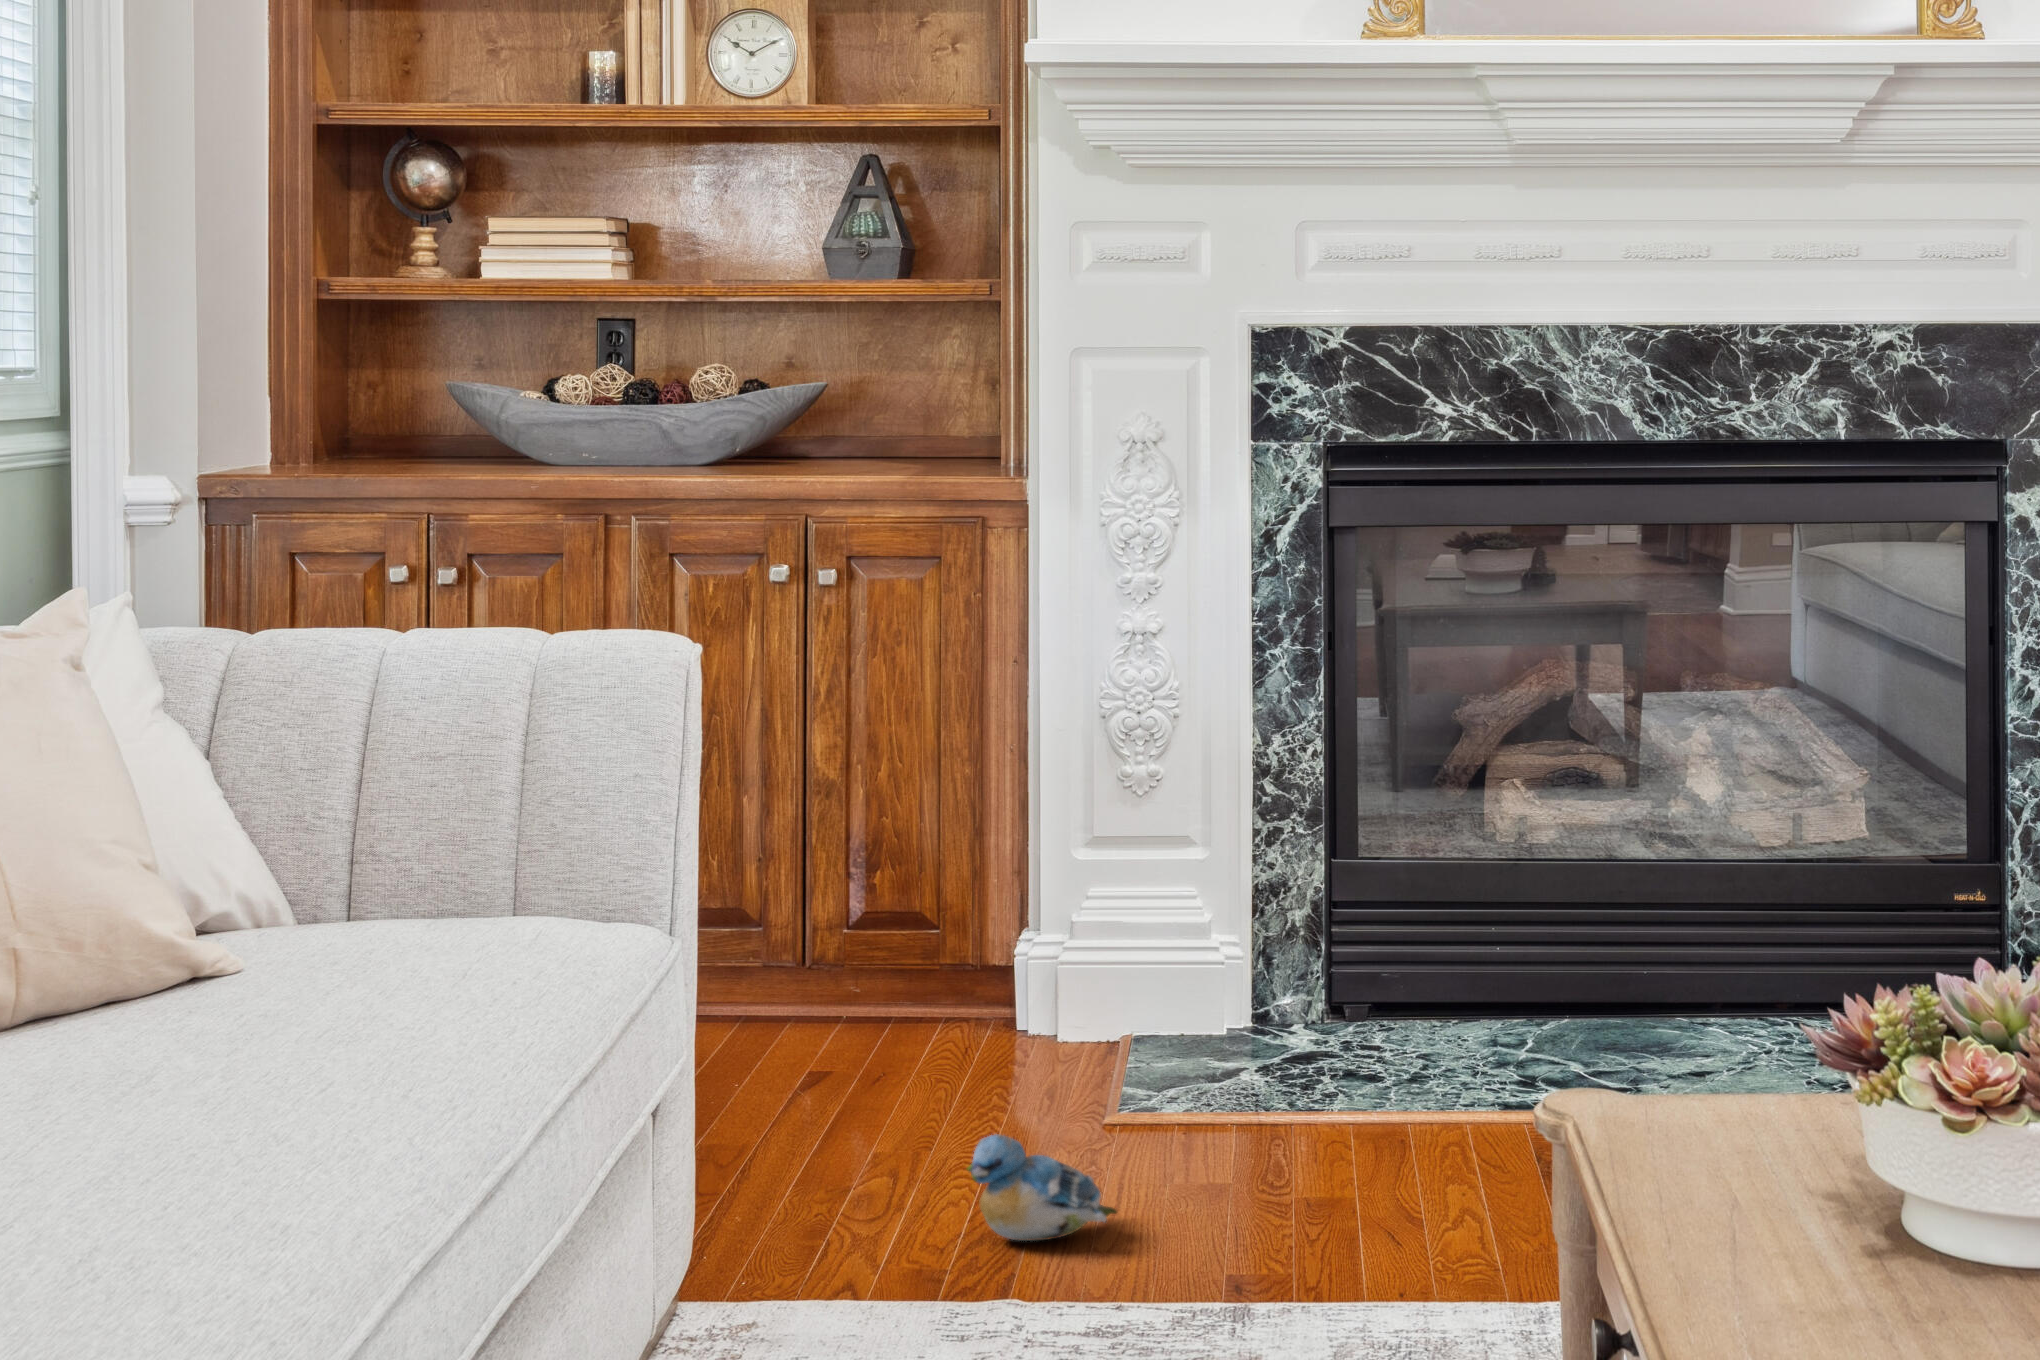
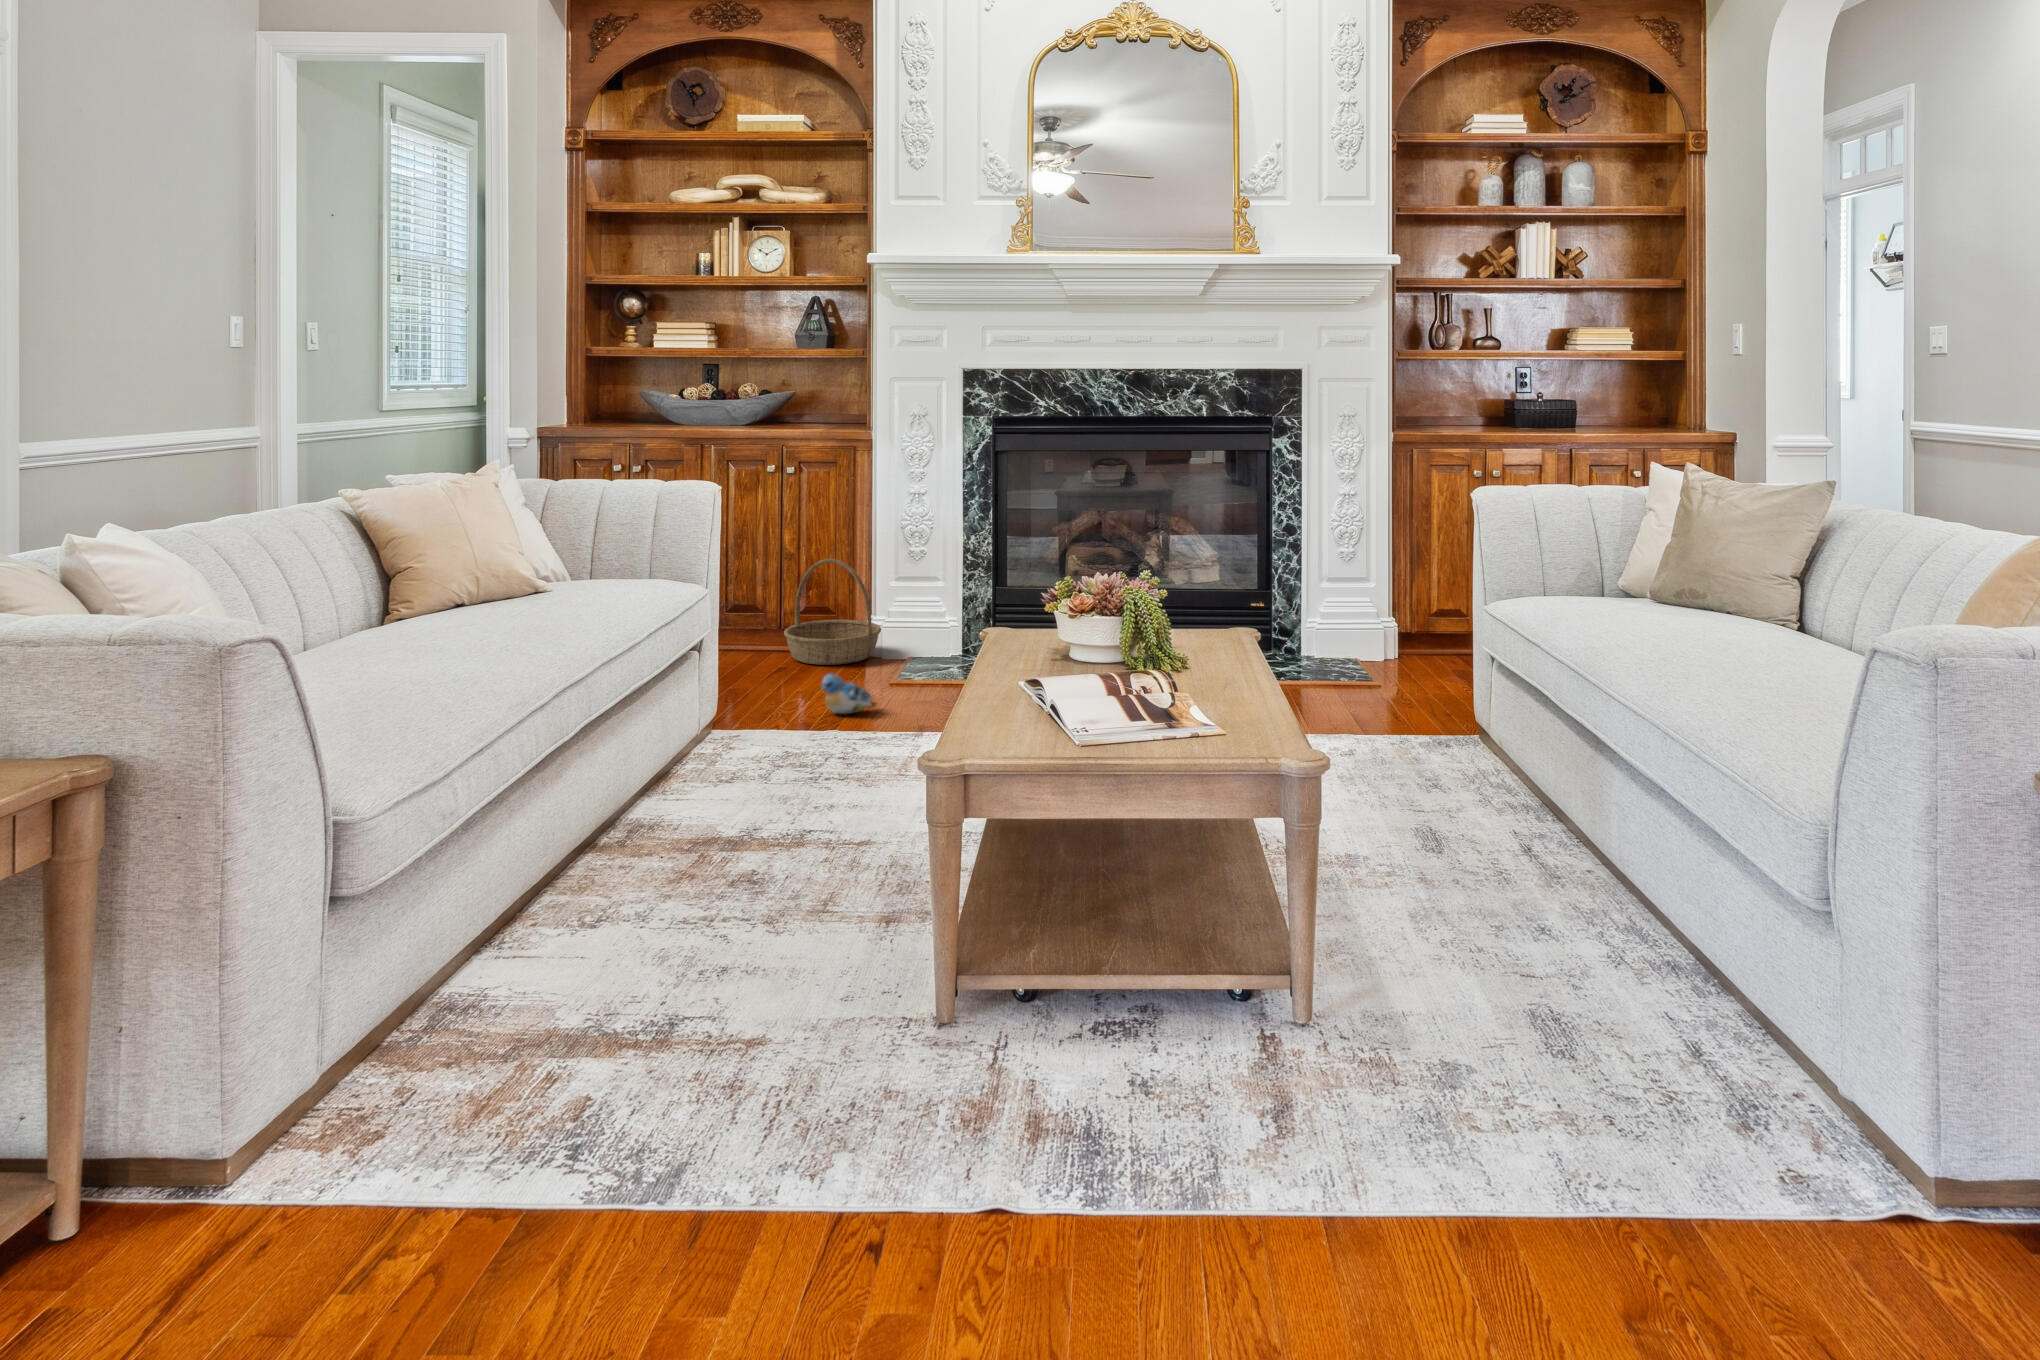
basket: none [824,797,1062,1066] -> present [784,559,881,665]

